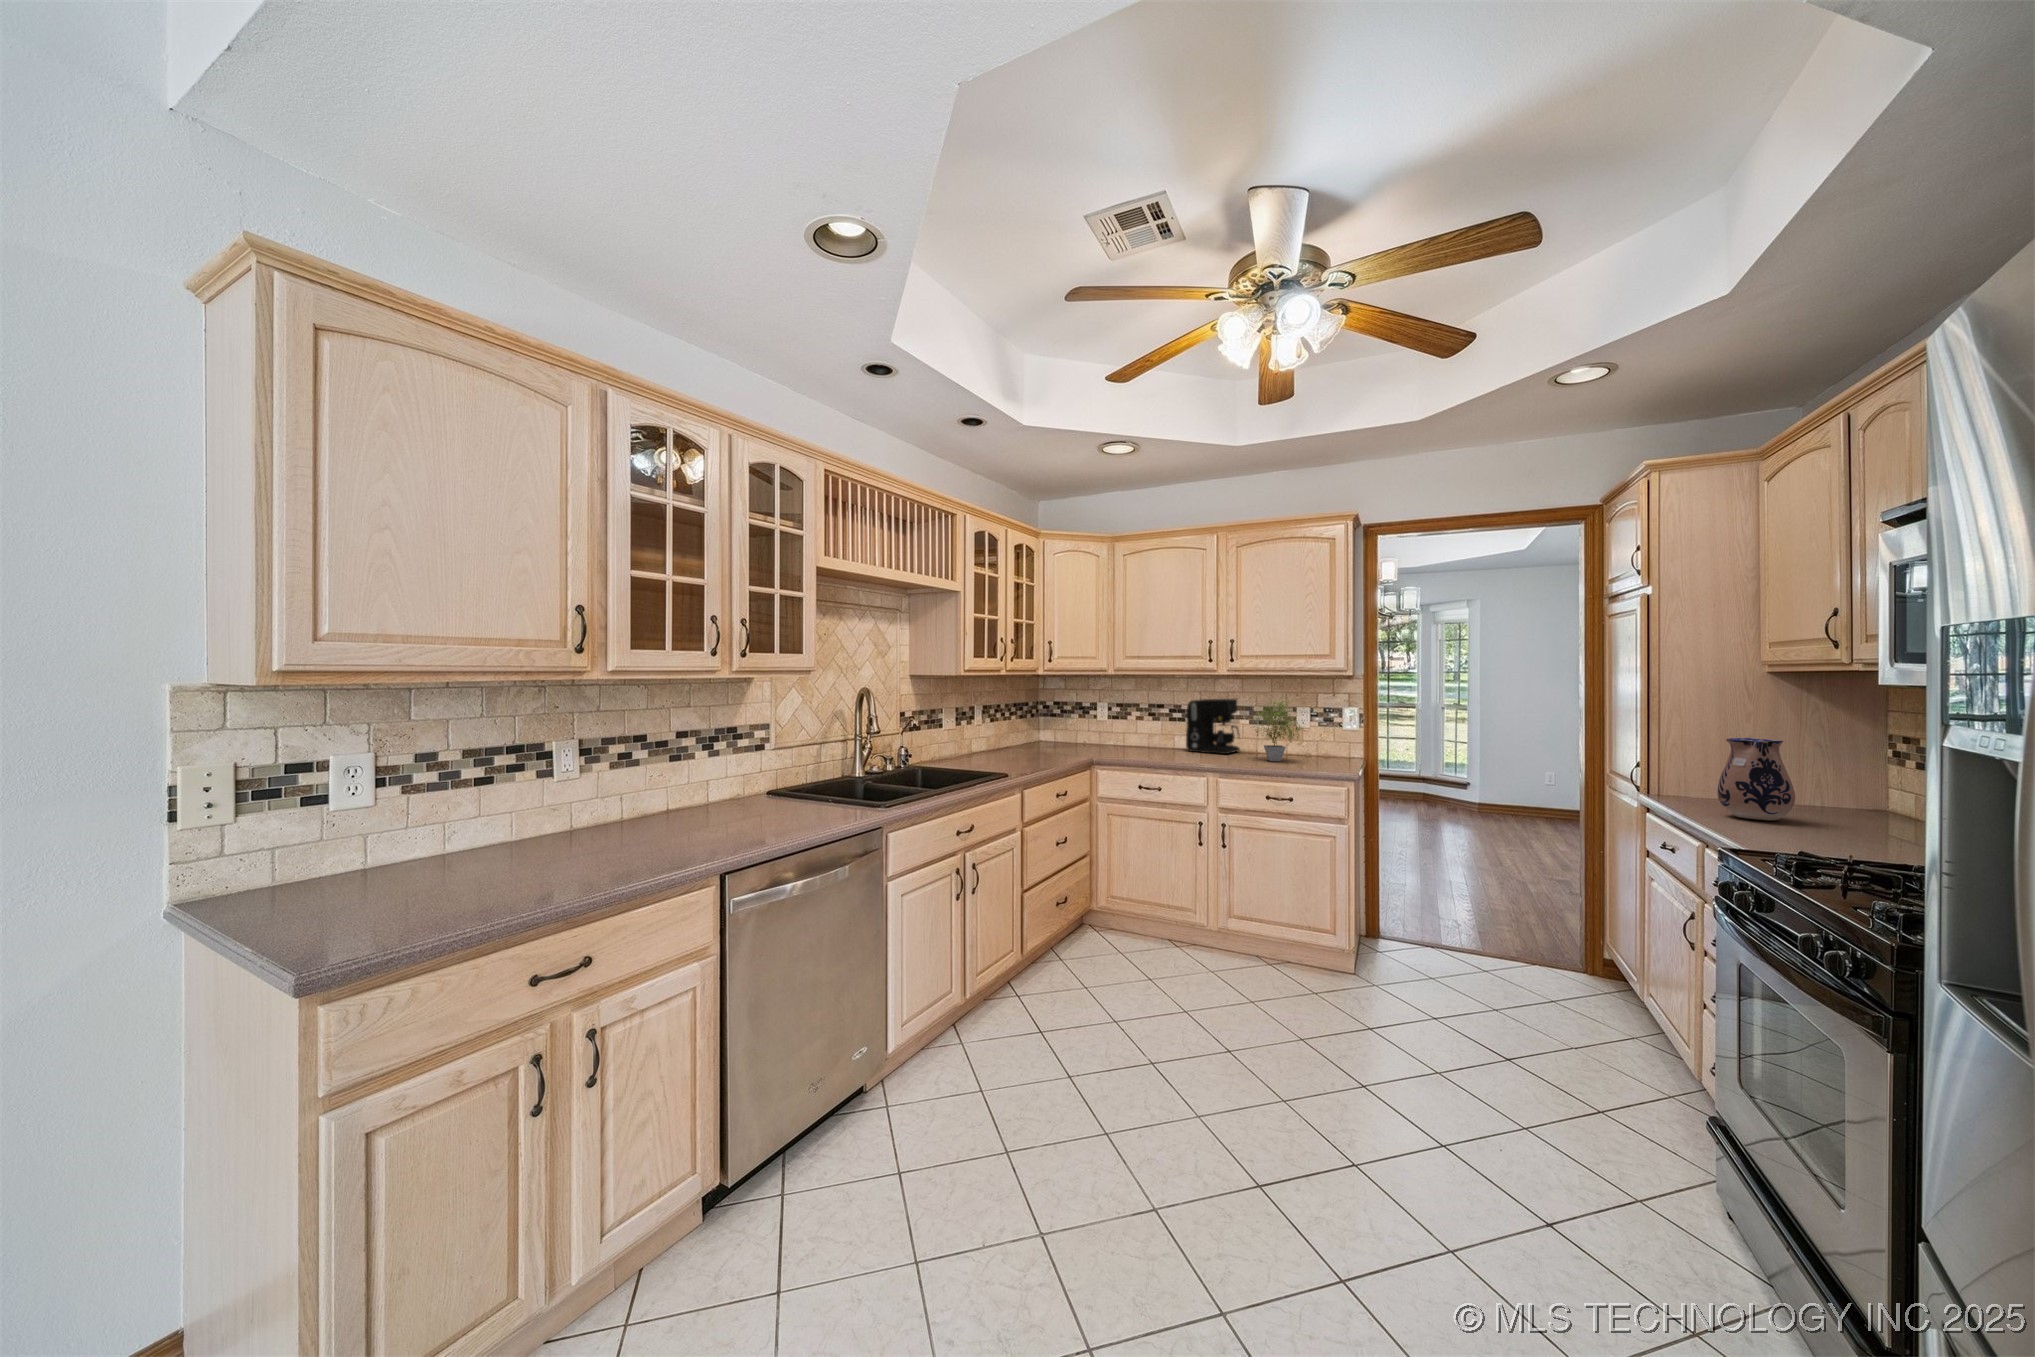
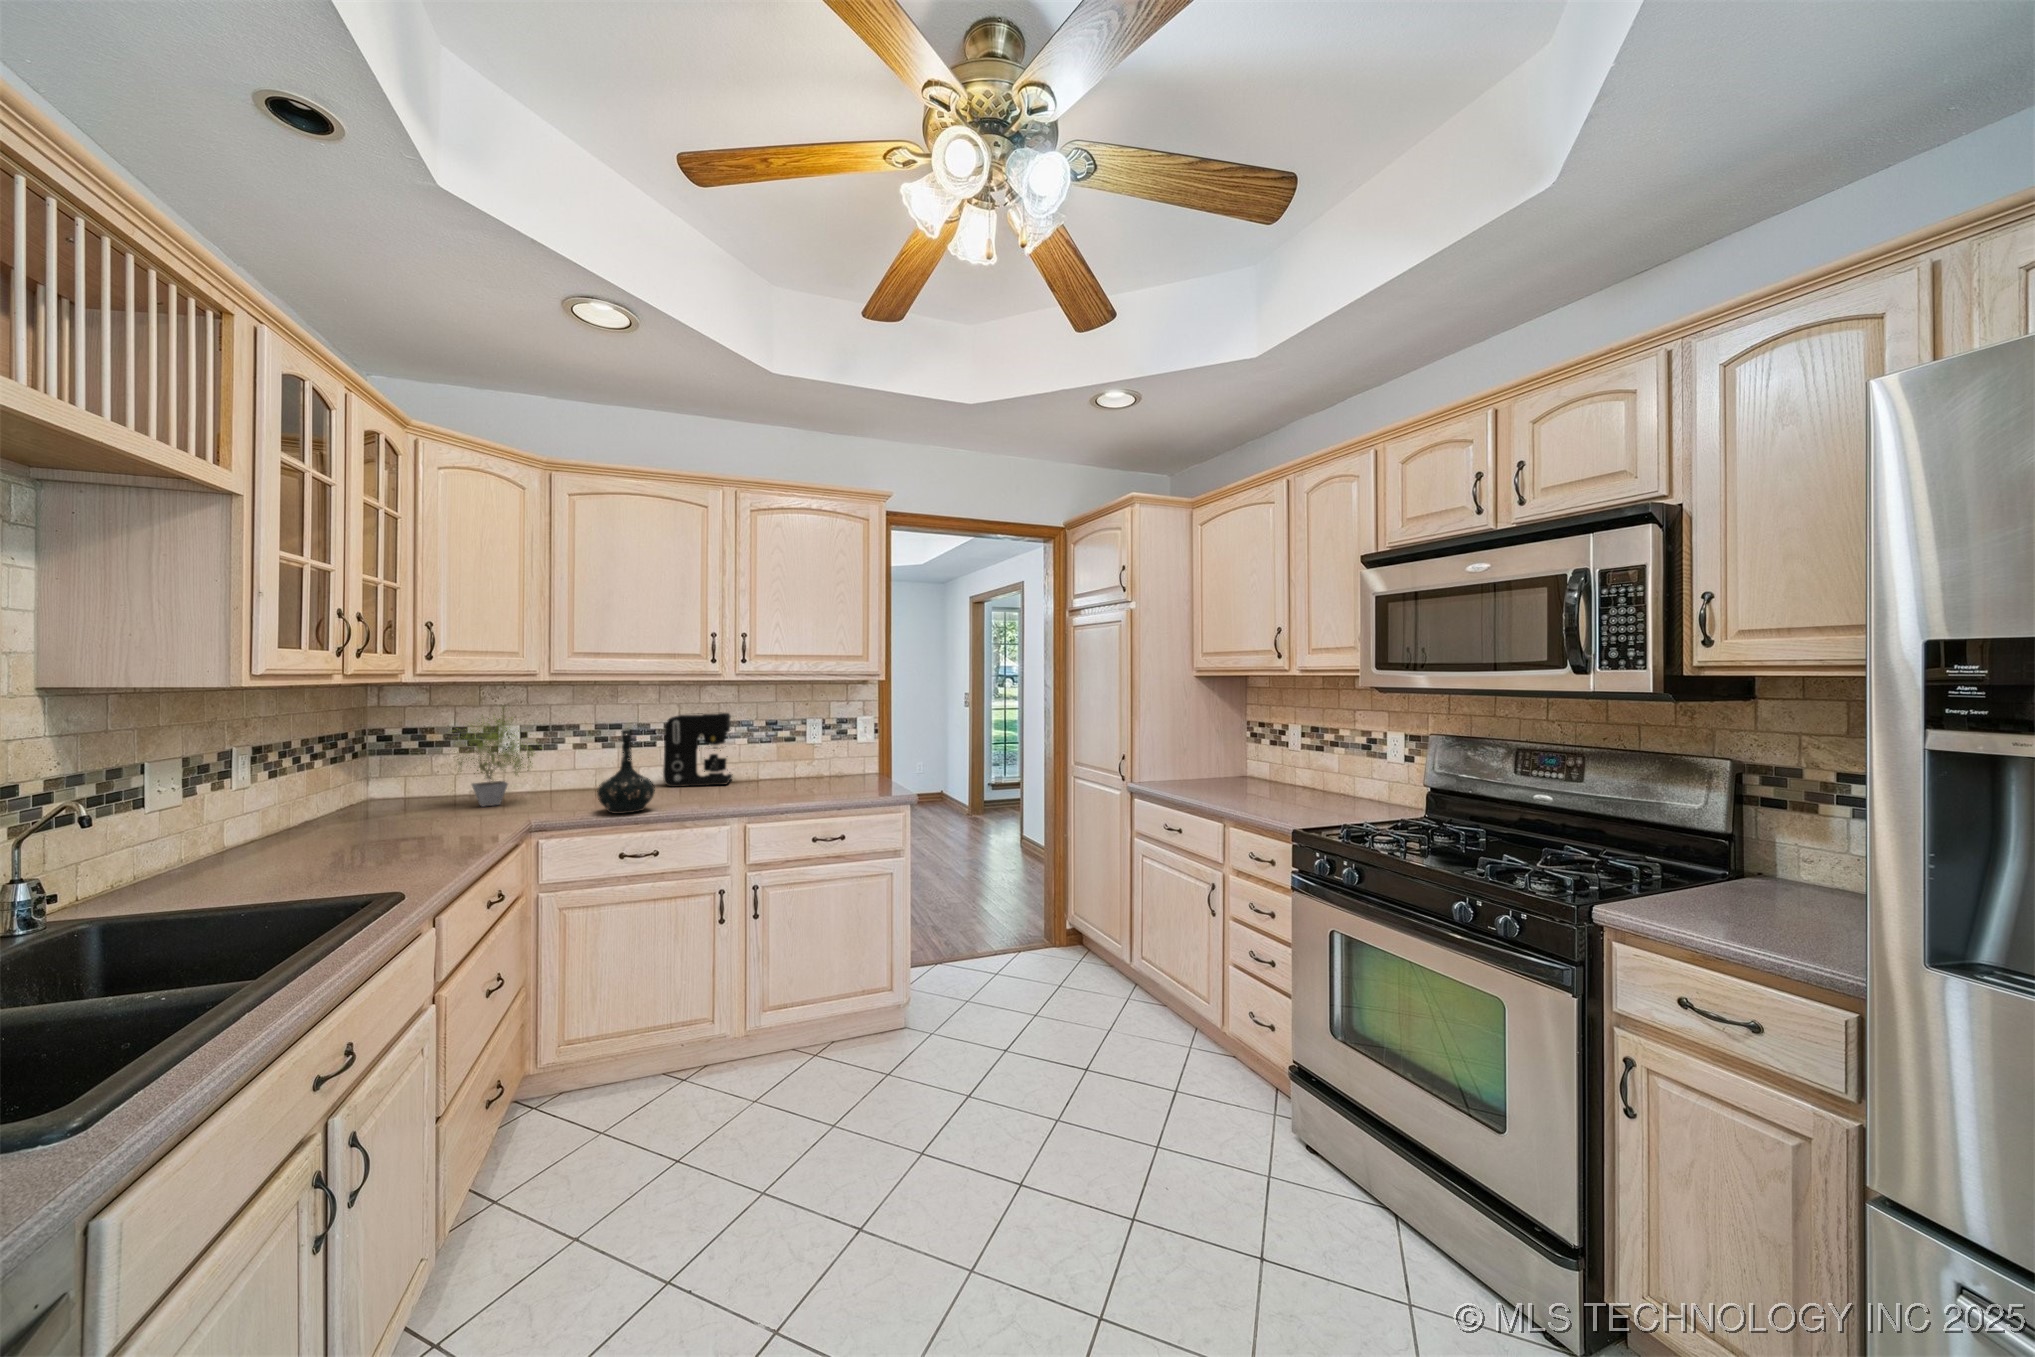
potted plant: present [1255,696,1302,761] -> present [457,712,541,806]
bottle: none [1125,706,1159,761] -> present [597,729,655,814]
ceramic pitcher: present [1717,738,1795,821] -> none [1206,730,1250,793]

